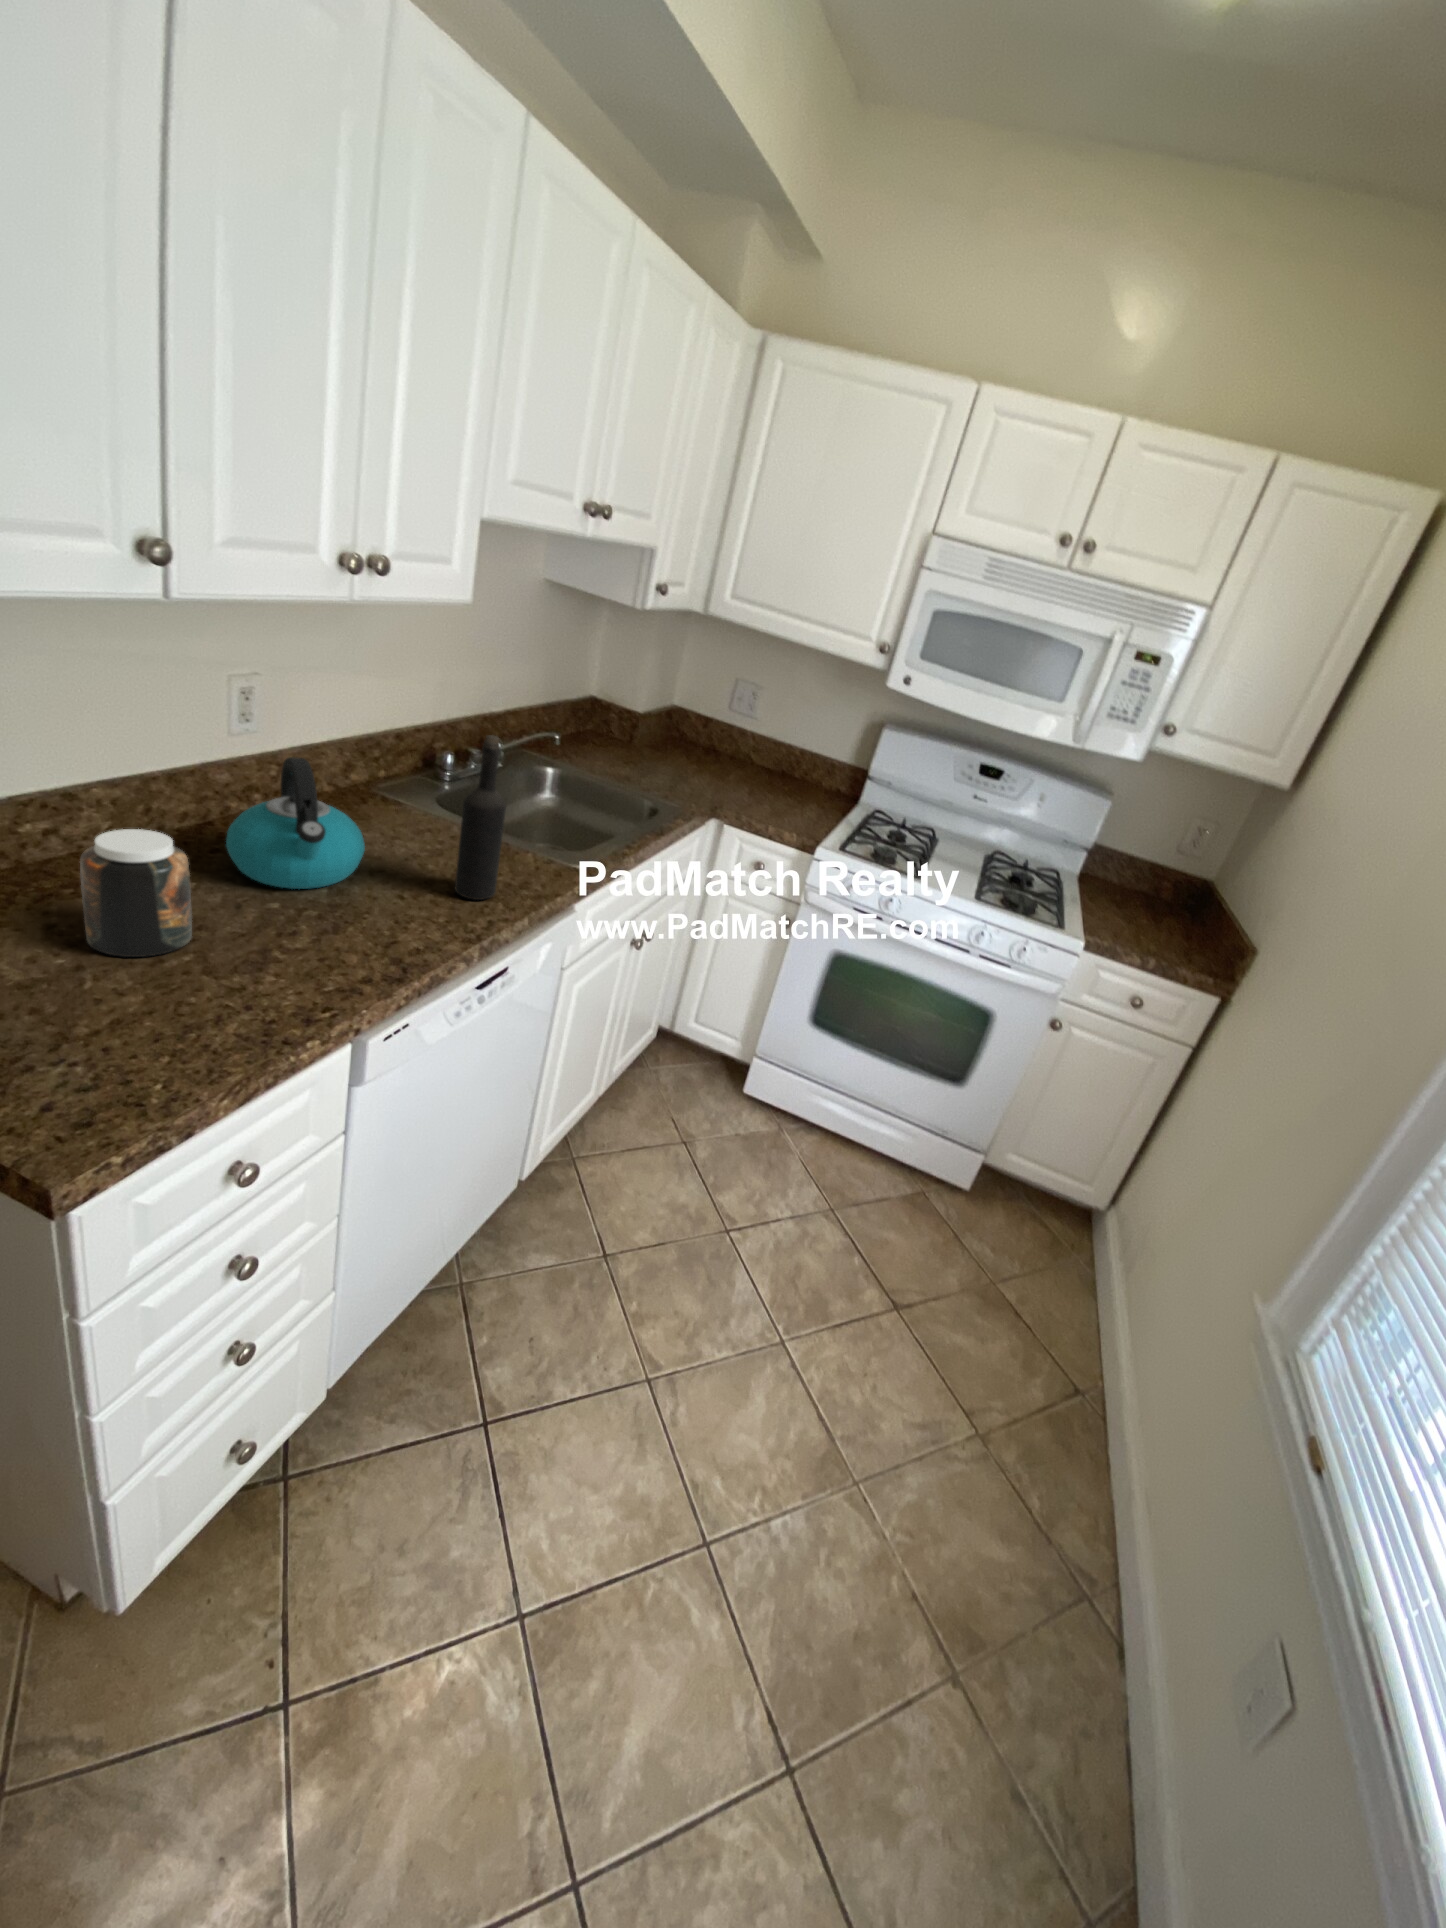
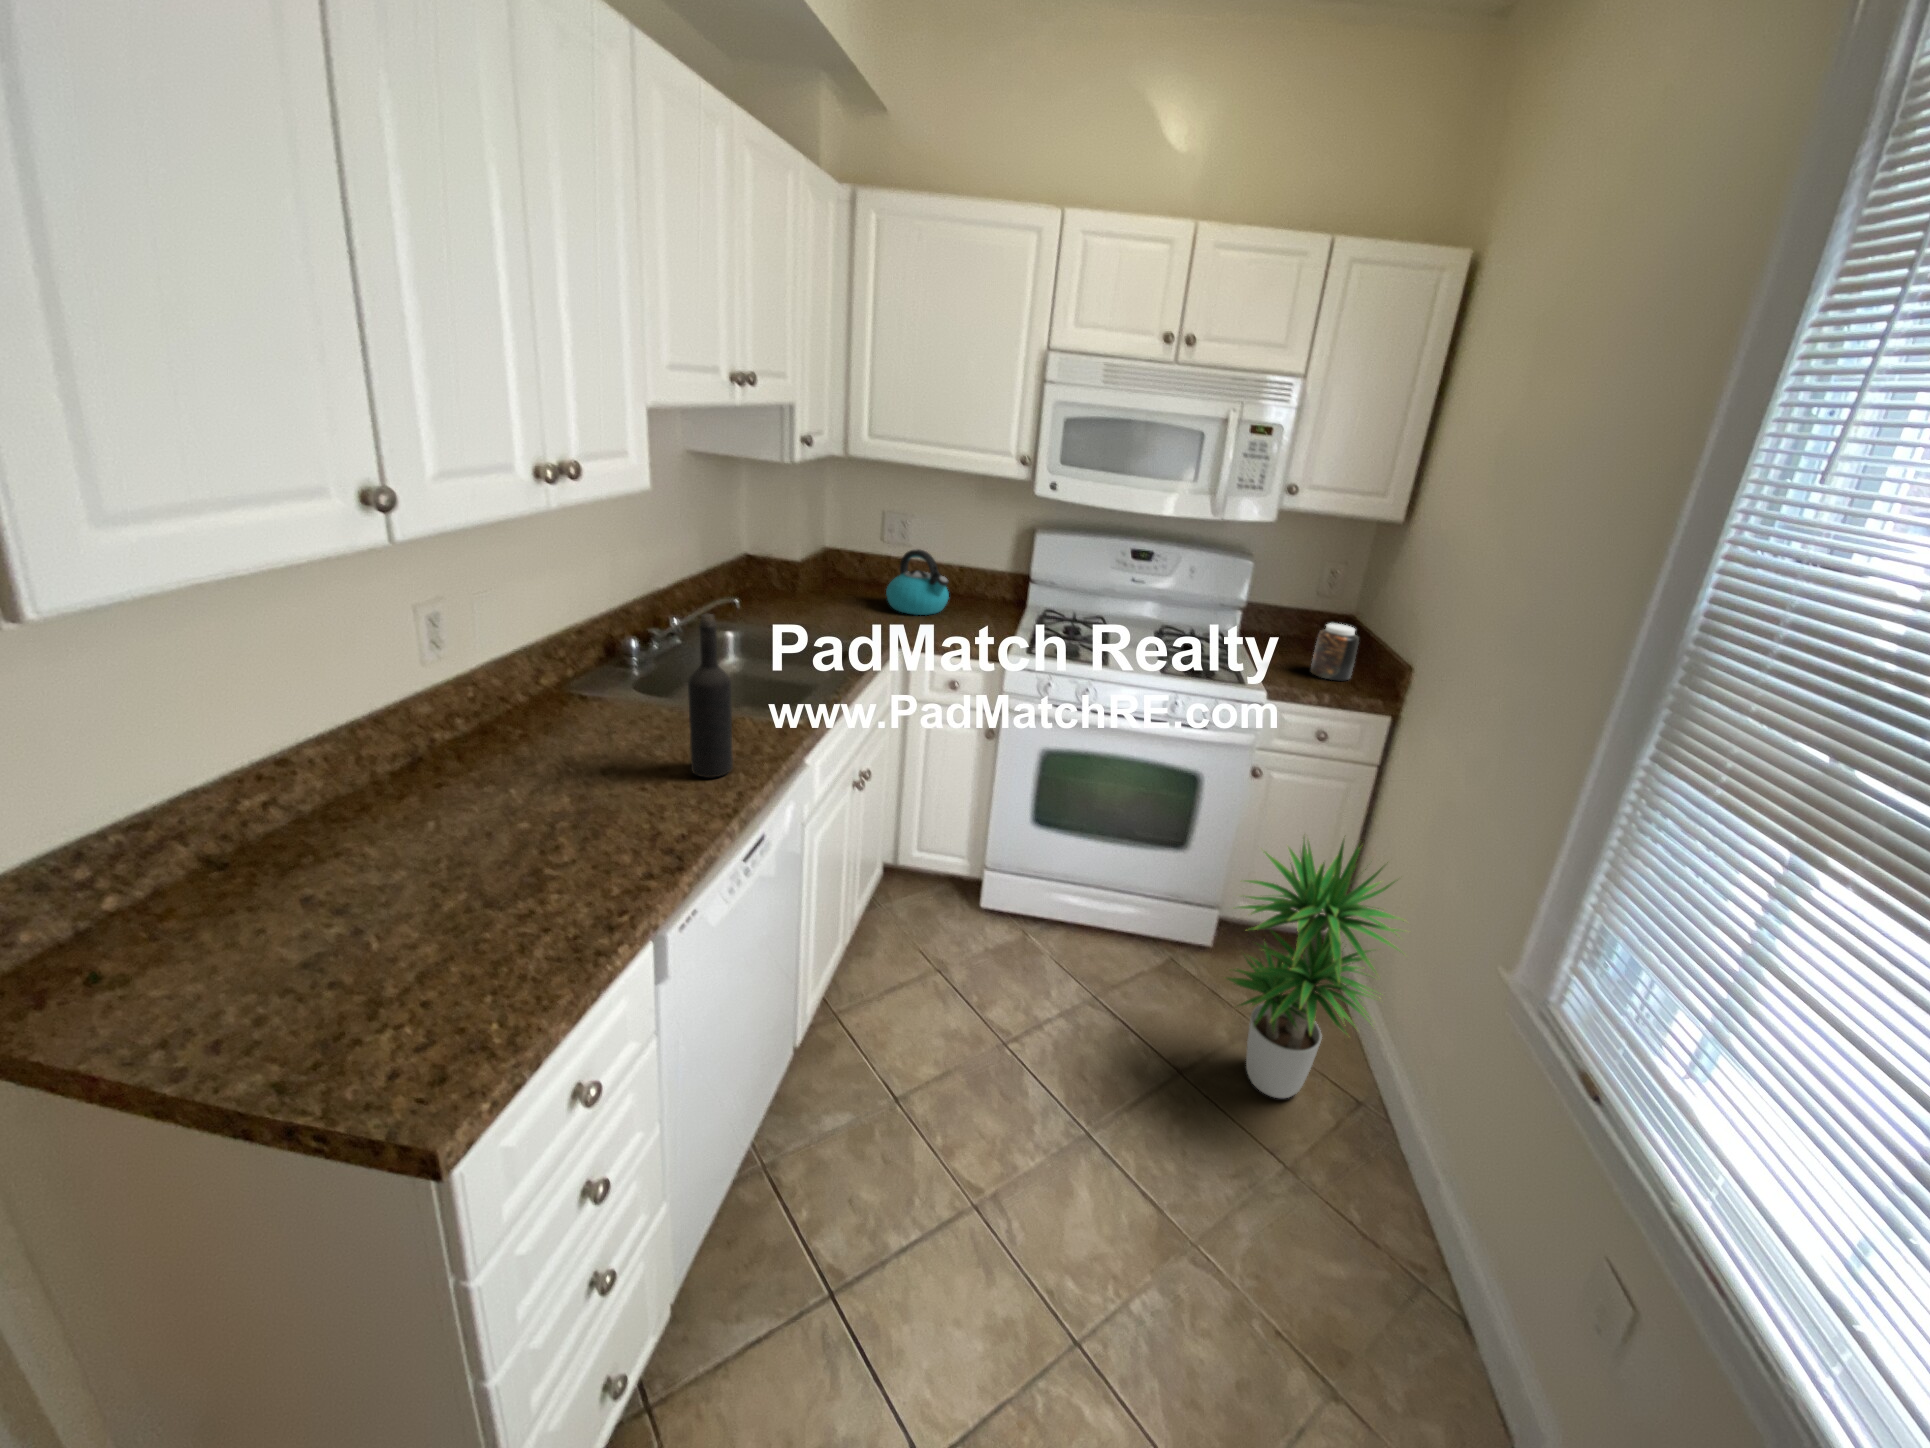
kettle: present [226,757,365,889] -> present [886,549,949,615]
jar: present [80,829,192,957] -> present [1311,623,1359,681]
potted plant: none [960,1095,1180,1362] -> present [1227,836,1406,1098]

